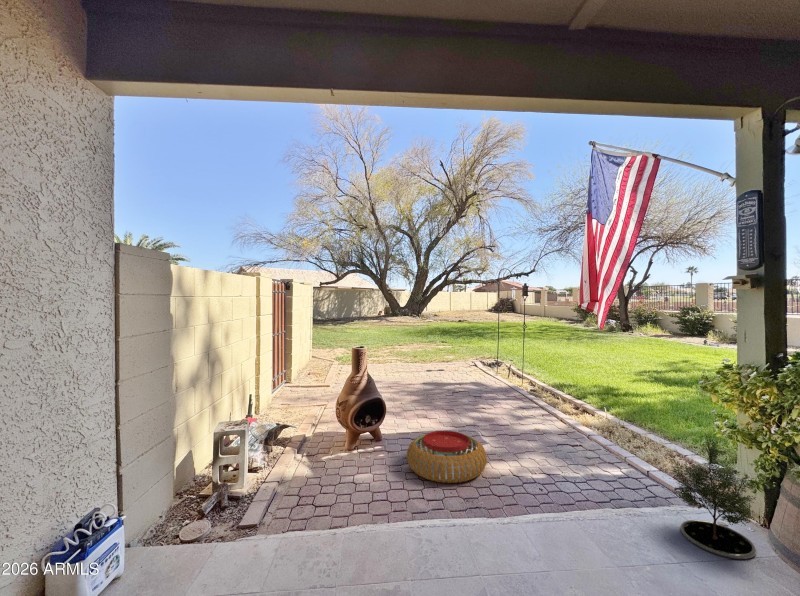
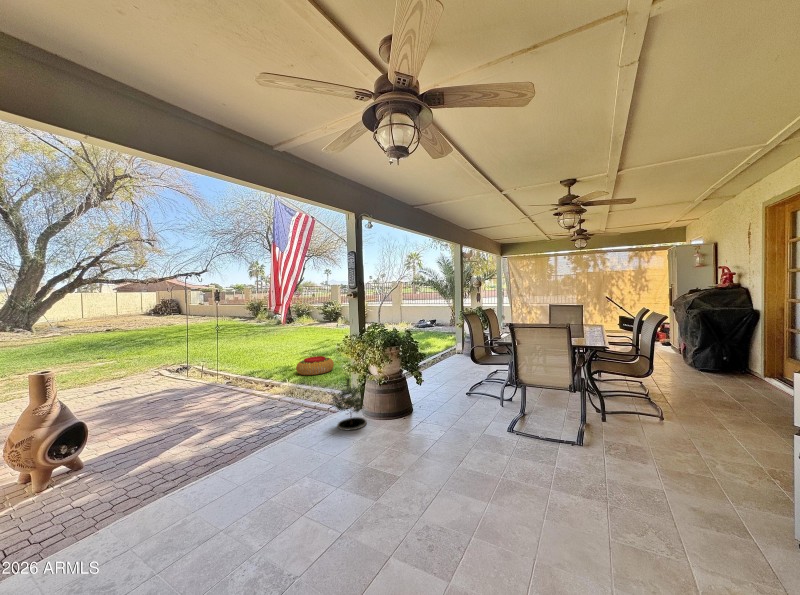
pouf: present [407,431,487,483] -> present [296,356,334,375]

